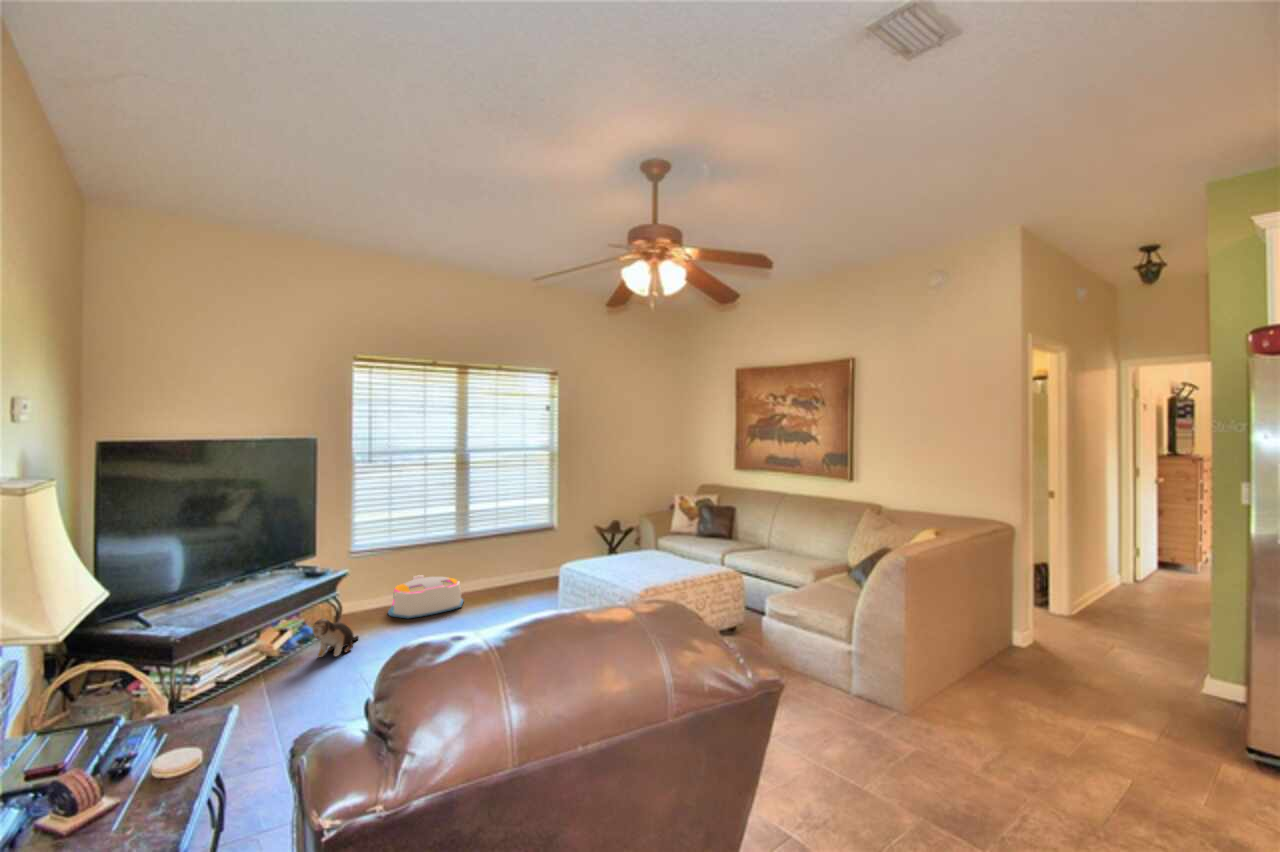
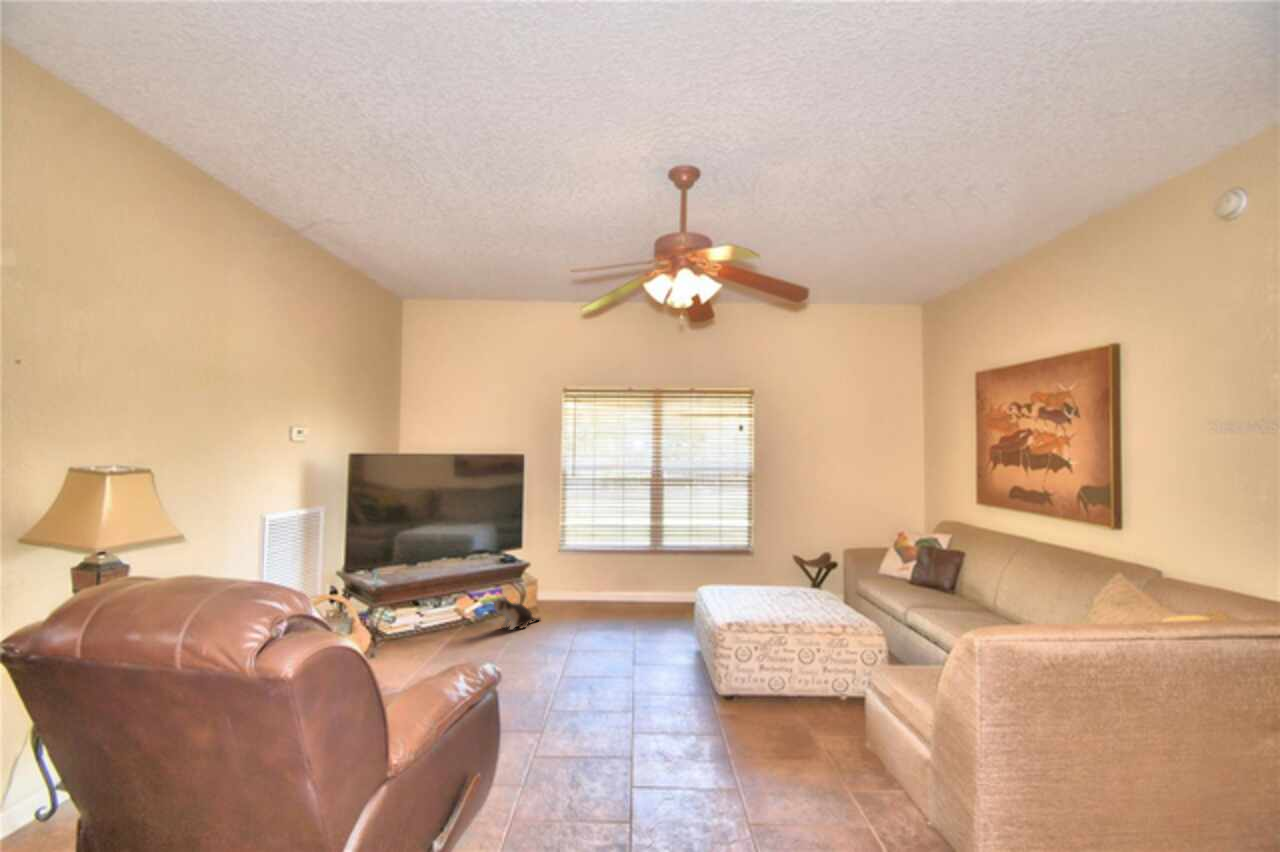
storage bin: present [388,575,463,618] -> none [582,577,646,613]

